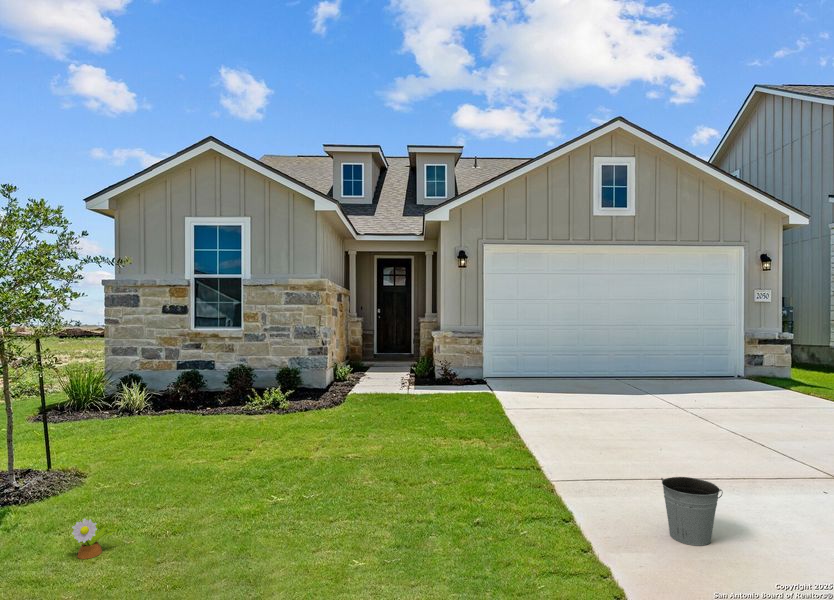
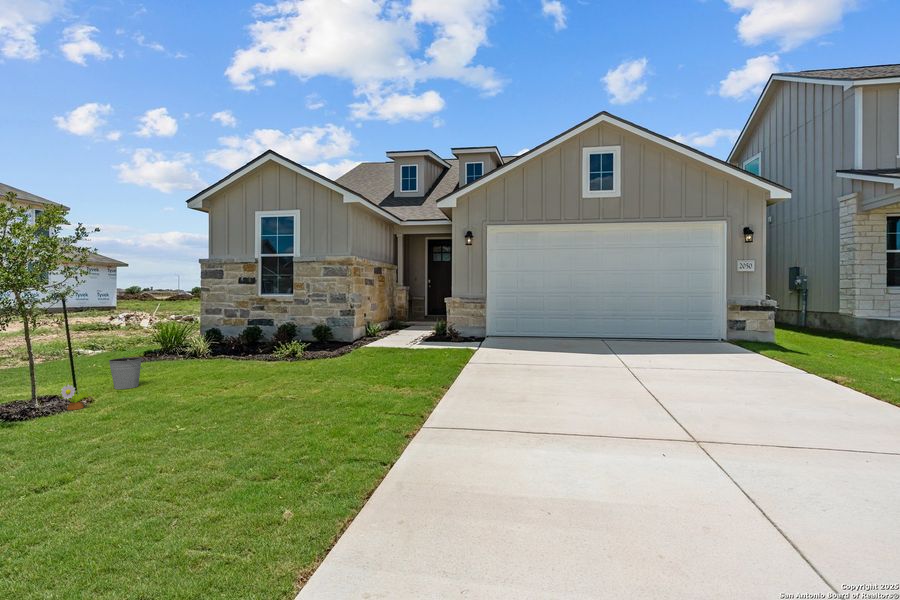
bucket: present [661,477,723,545] -> present [109,357,143,389]

